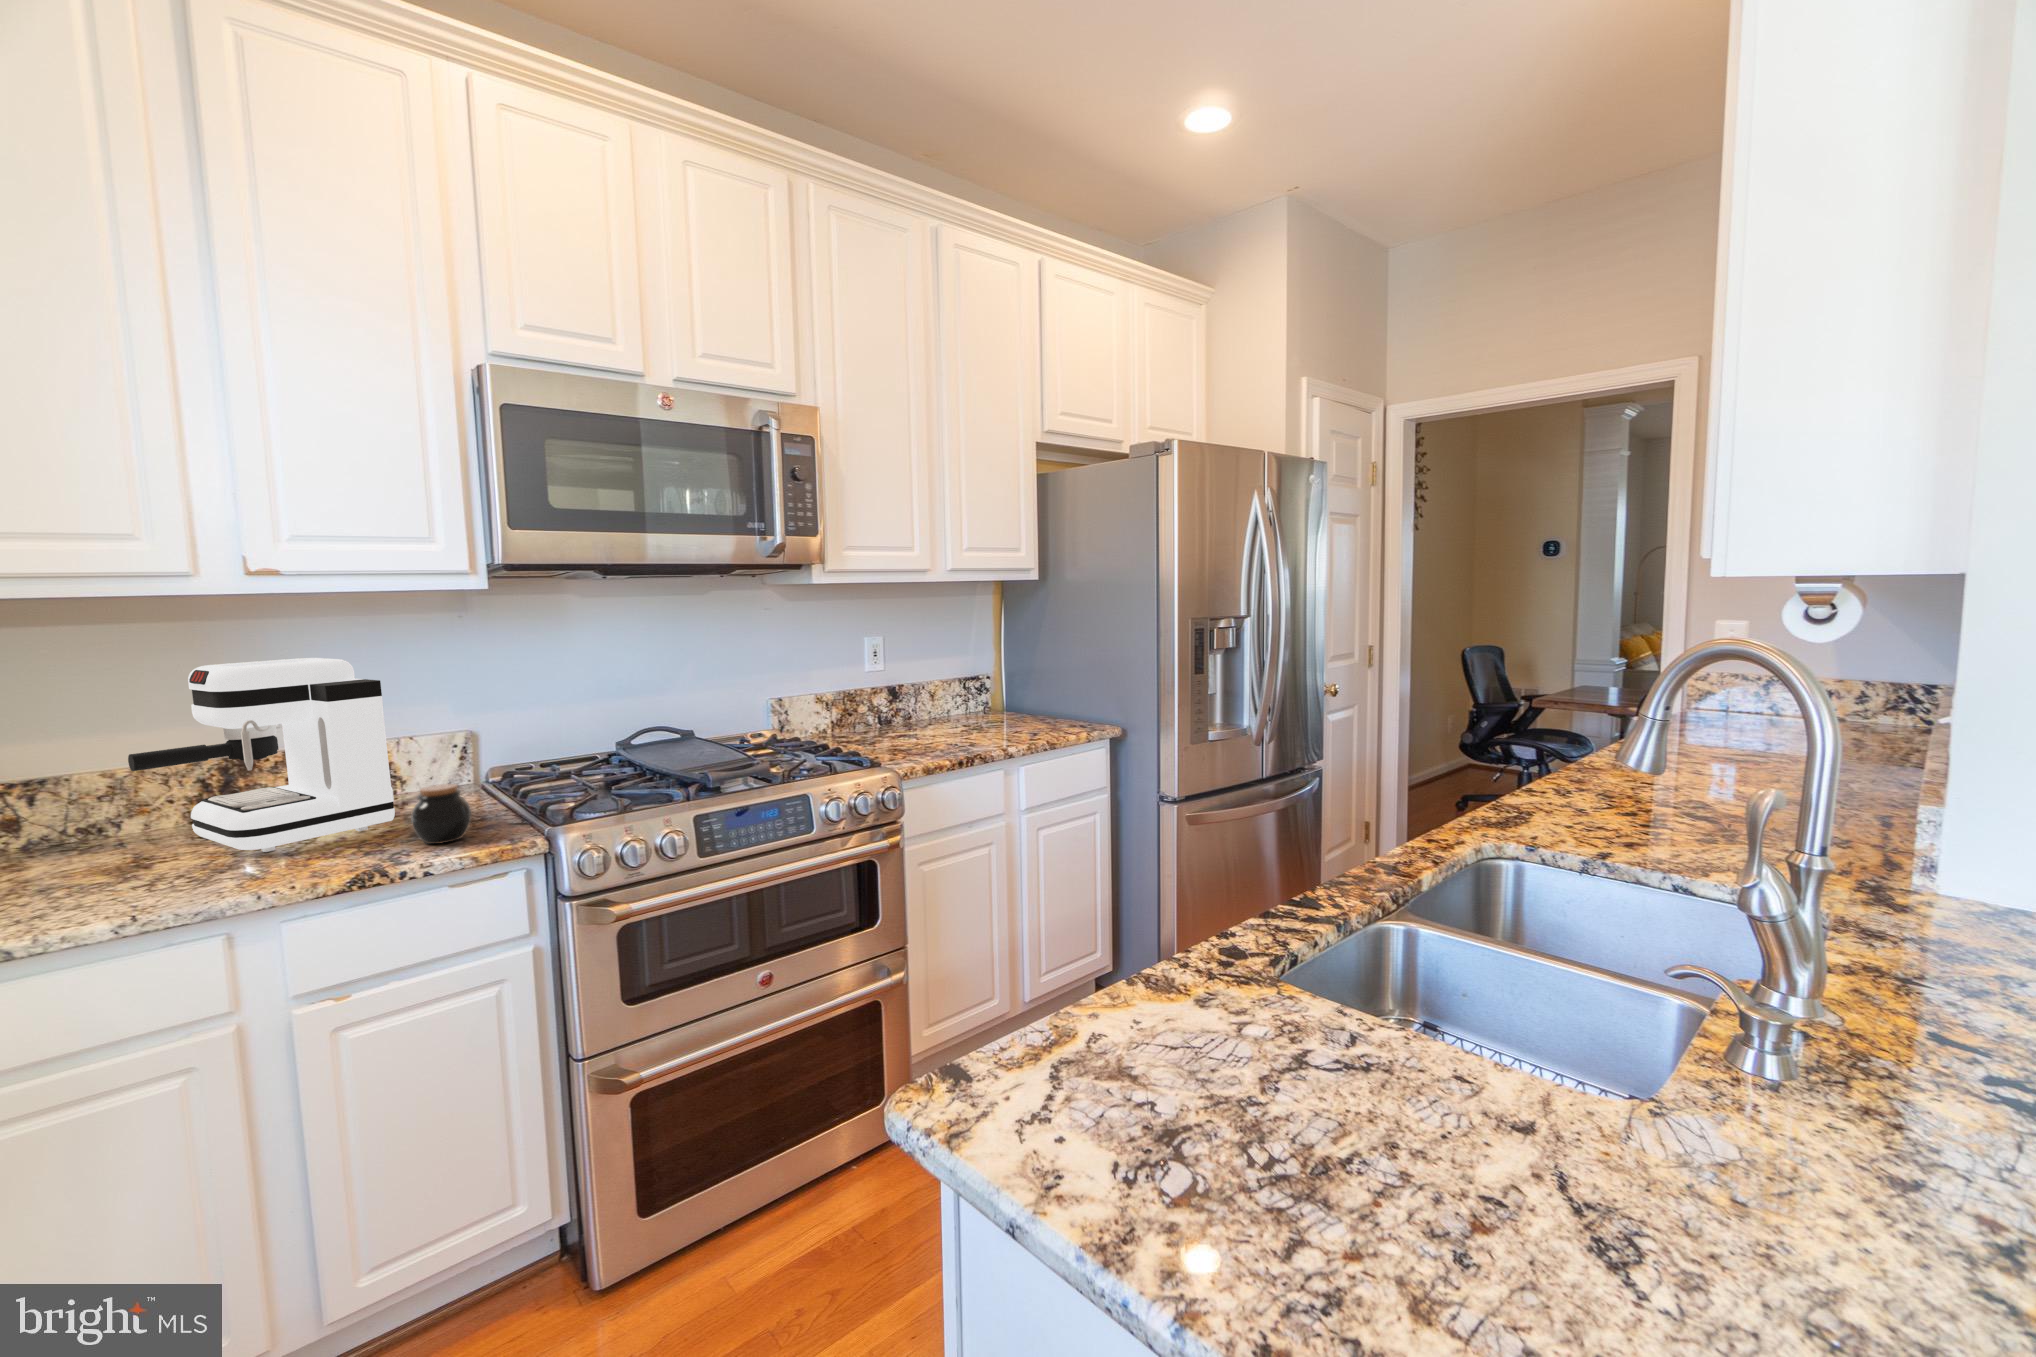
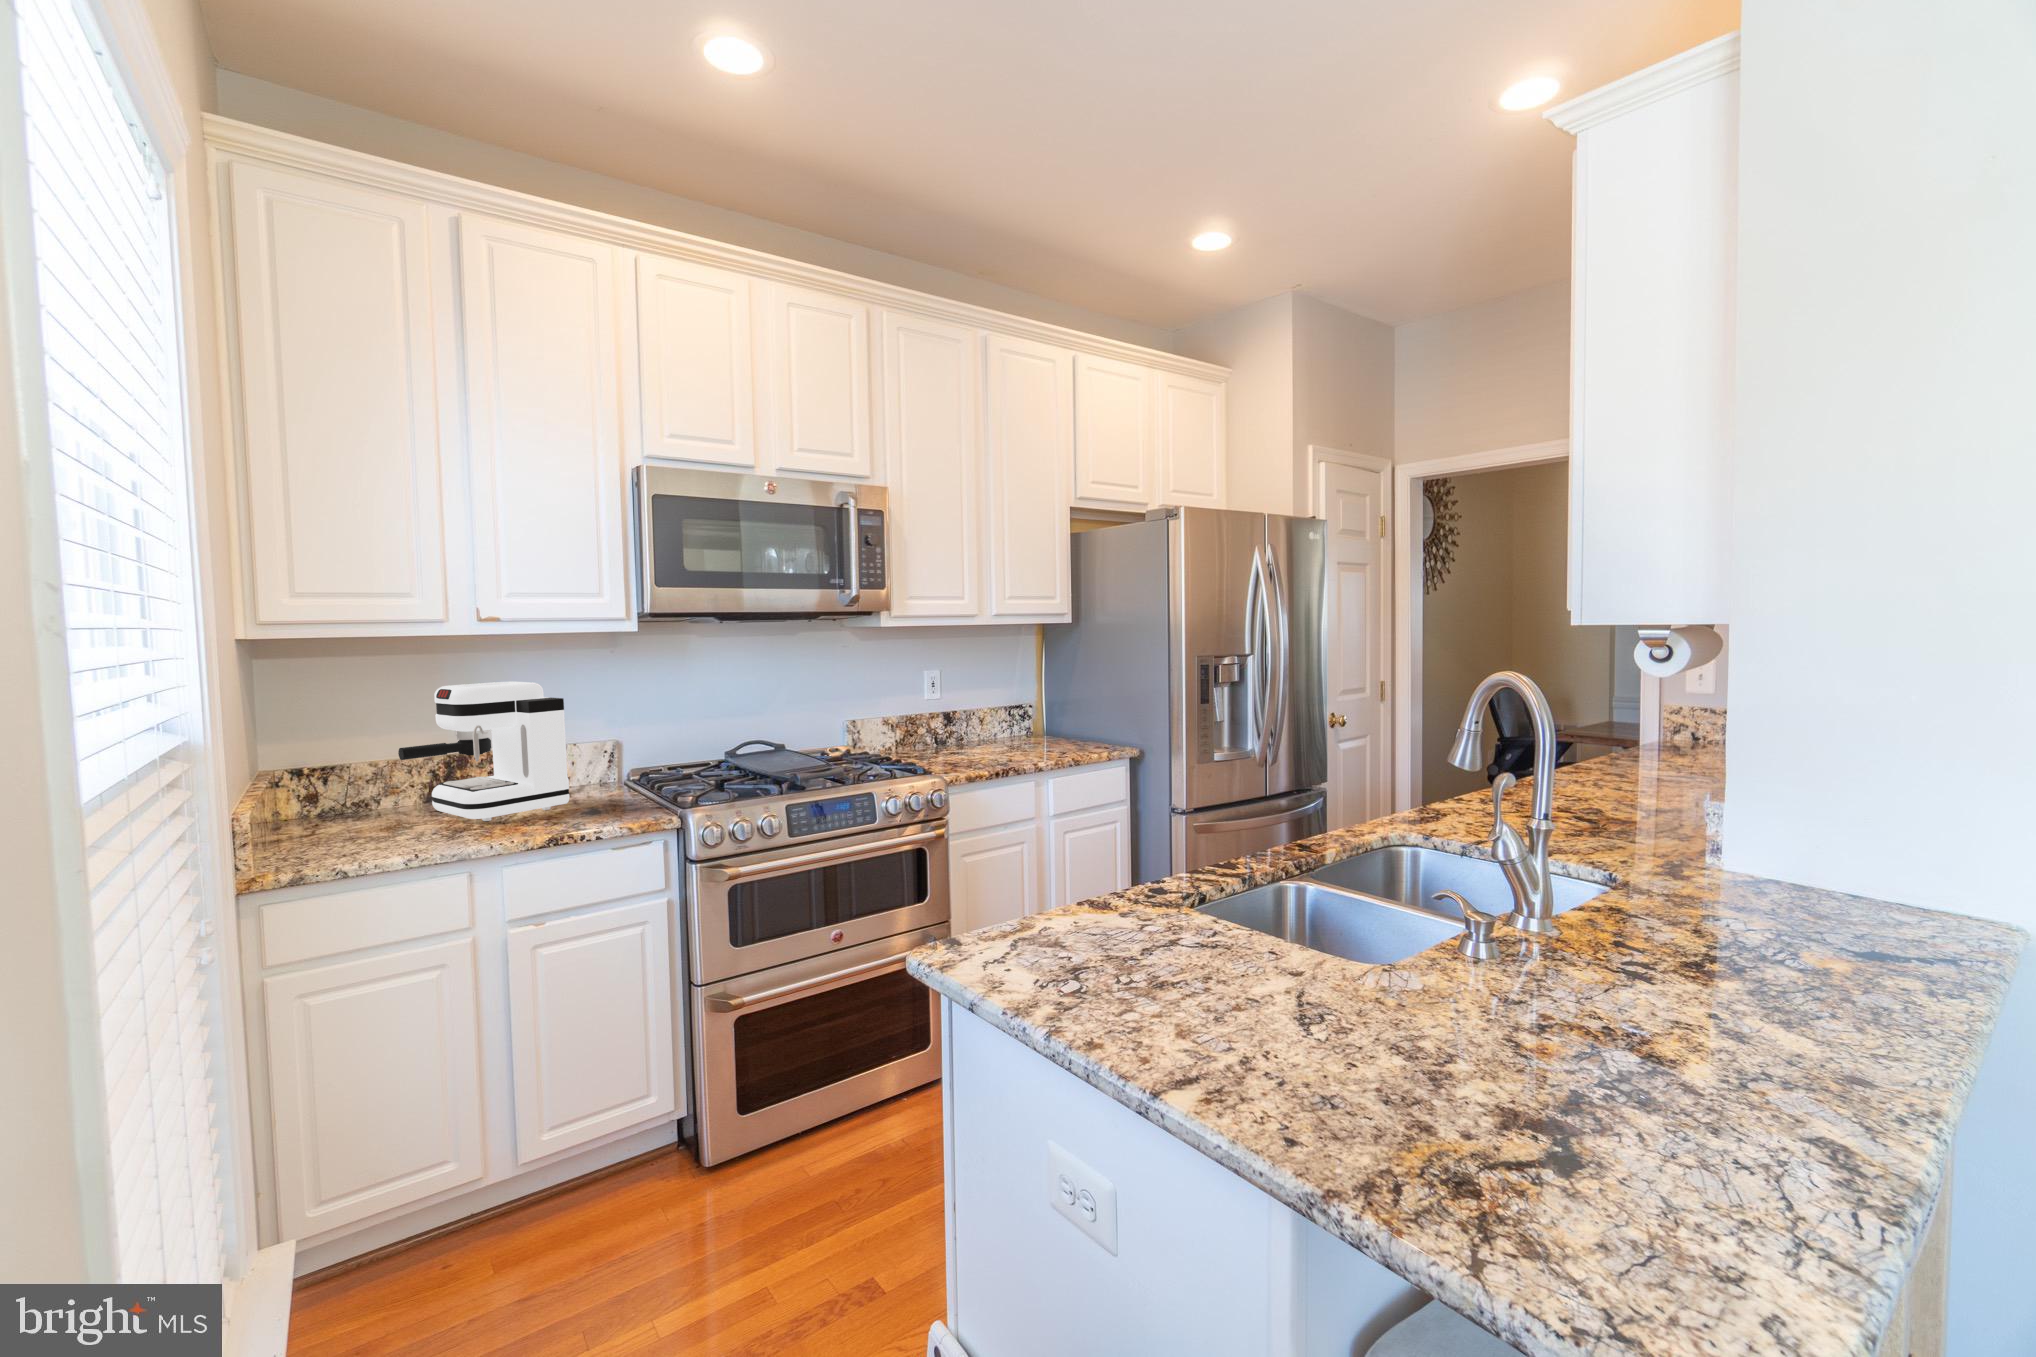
jar: present [411,784,471,844] -> none [586,775,626,819]

